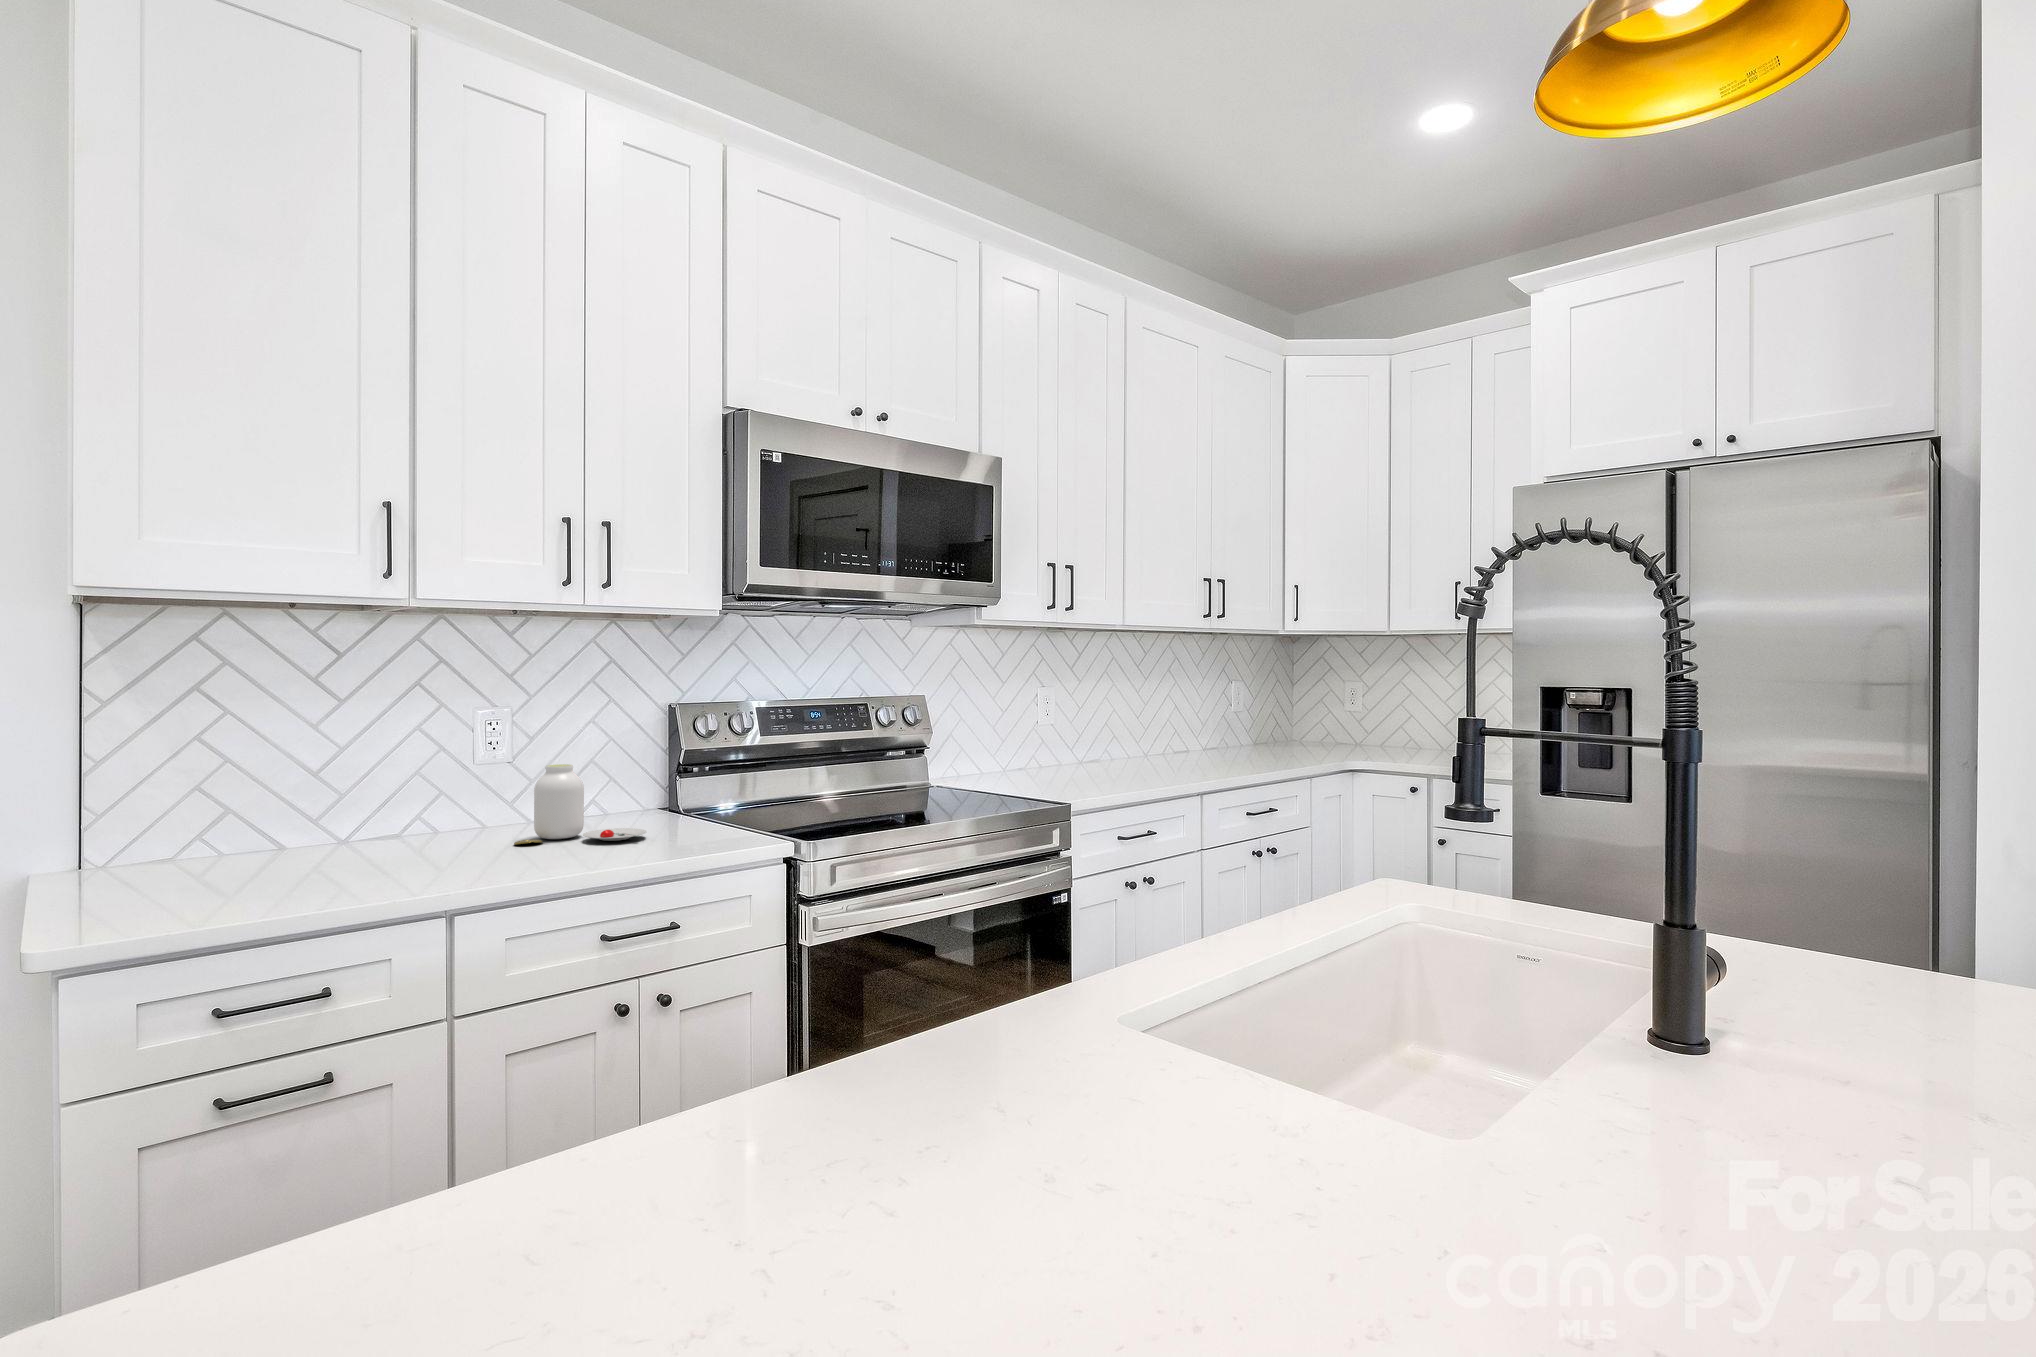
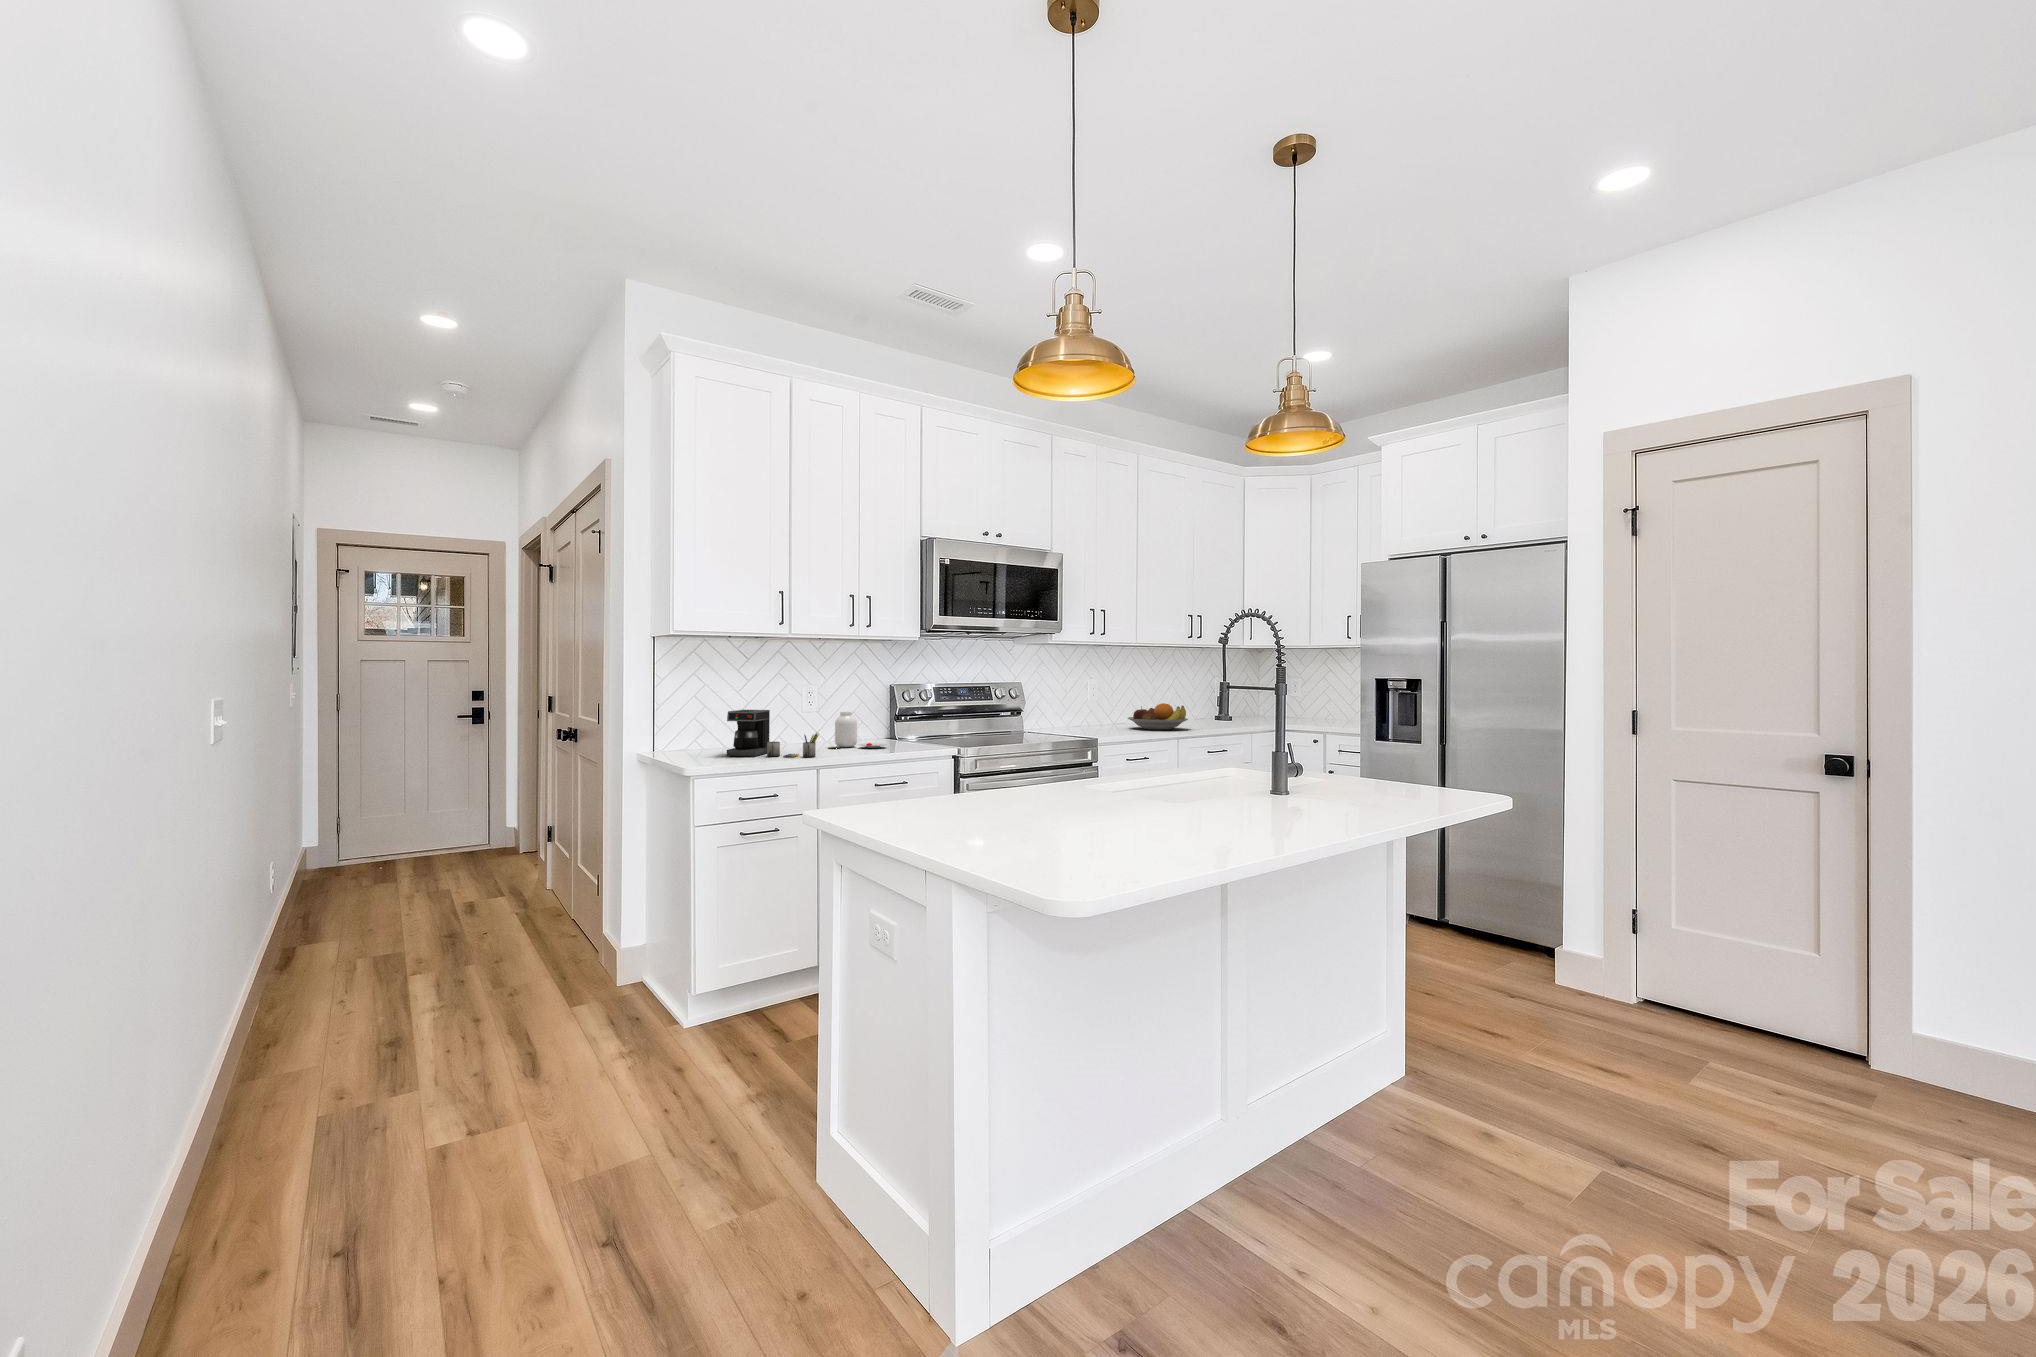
fruit bowl: none [1103,726,1204,771] -> present [1128,703,1188,730]
coffee maker: none [226,770,458,886] -> present [727,710,818,757]

